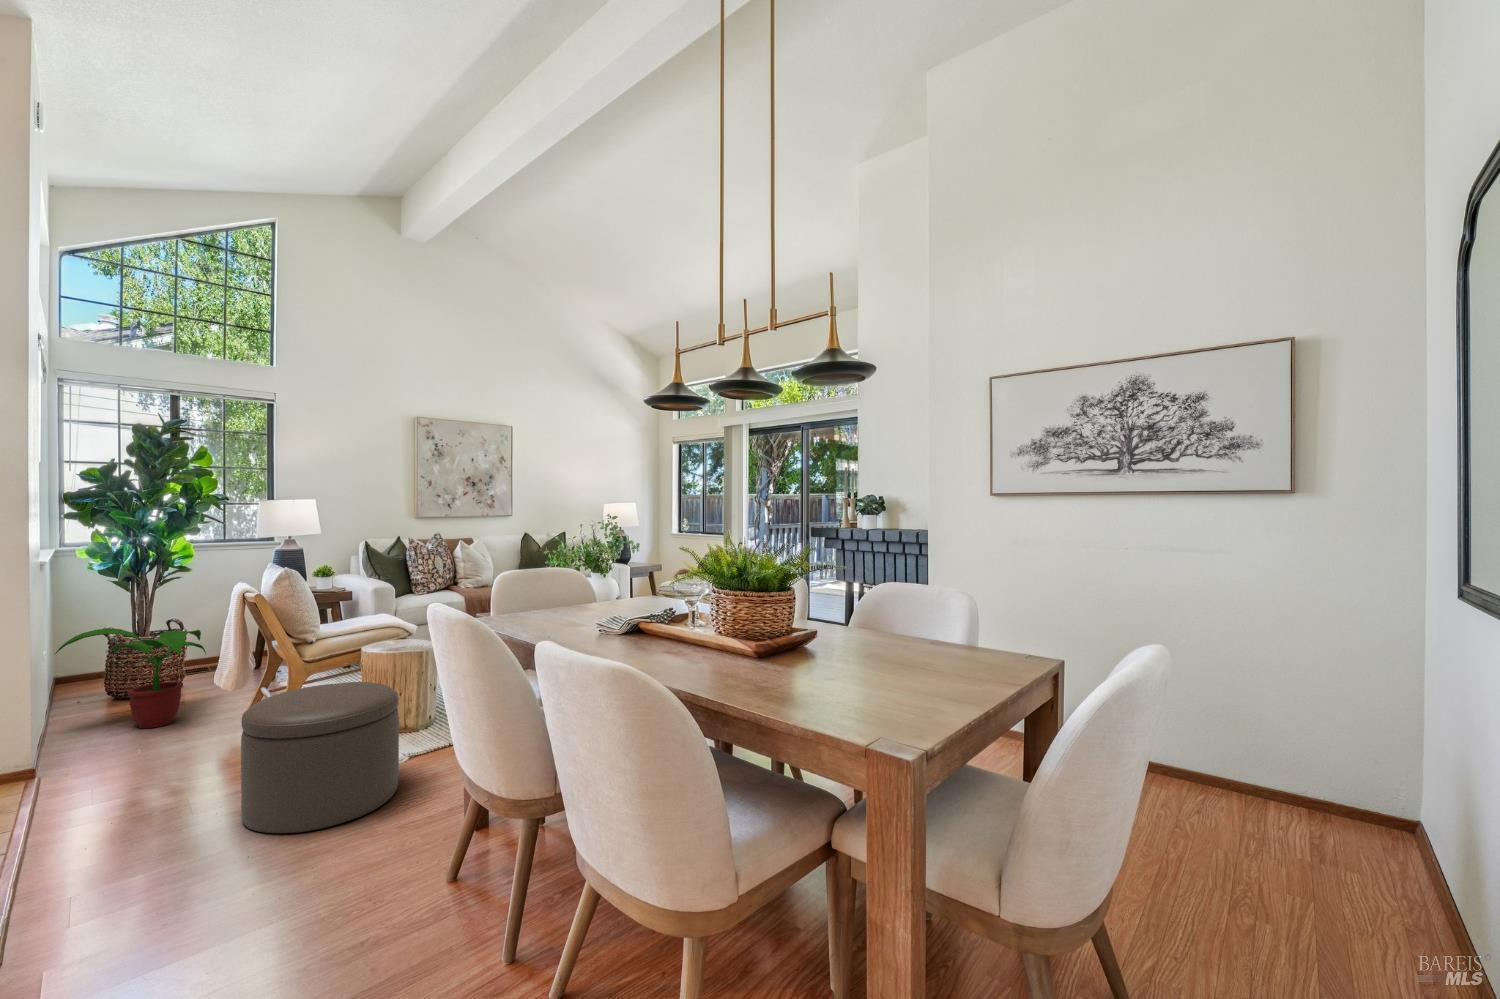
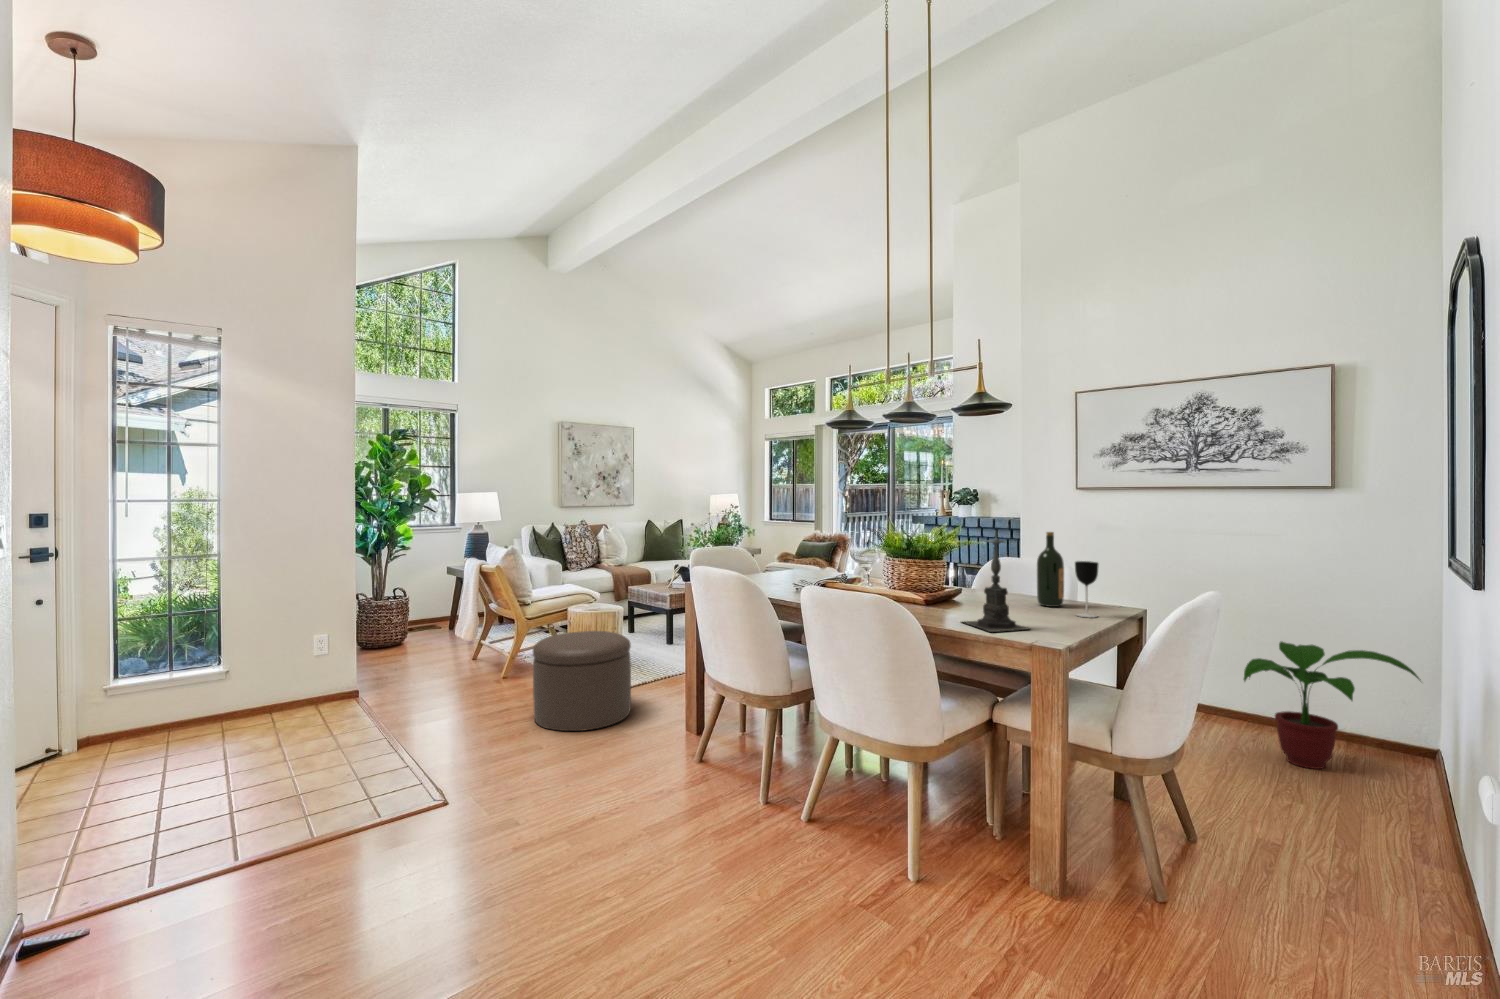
candle holder: none [791,541,893,713] -> present [963,534,1028,632]
wine bottle: none [919,549,957,657] -> present [1037,532,1064,607]
wine glass: none [967,593,1000,677] -> present [1075,561,1098,617]
potted plant: present [55,628,206,728] -> present [1244,642,1421,769]

